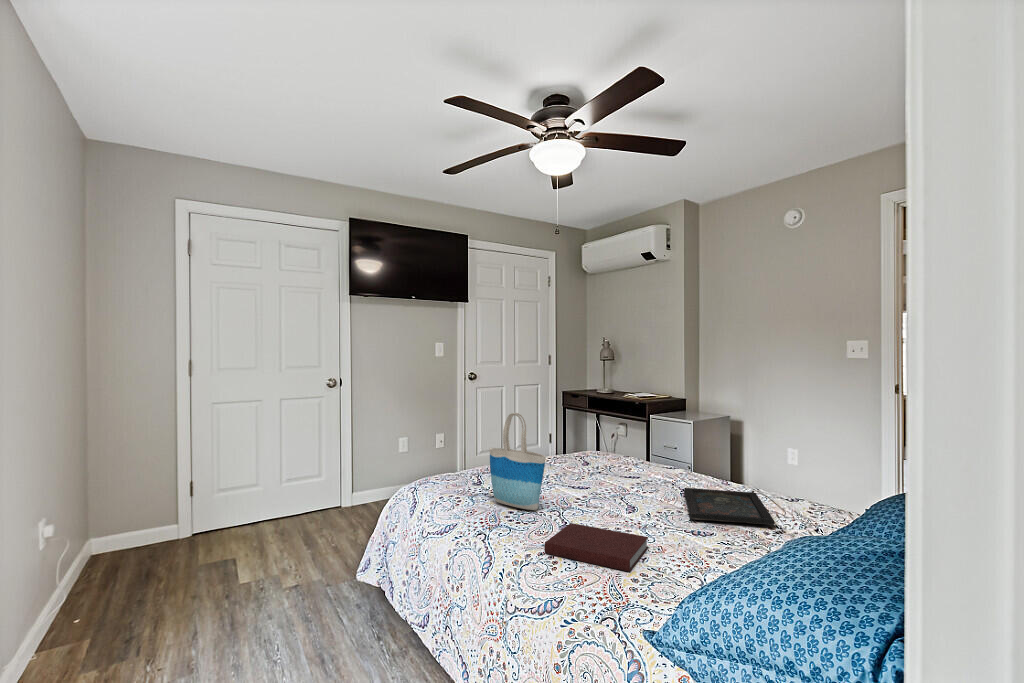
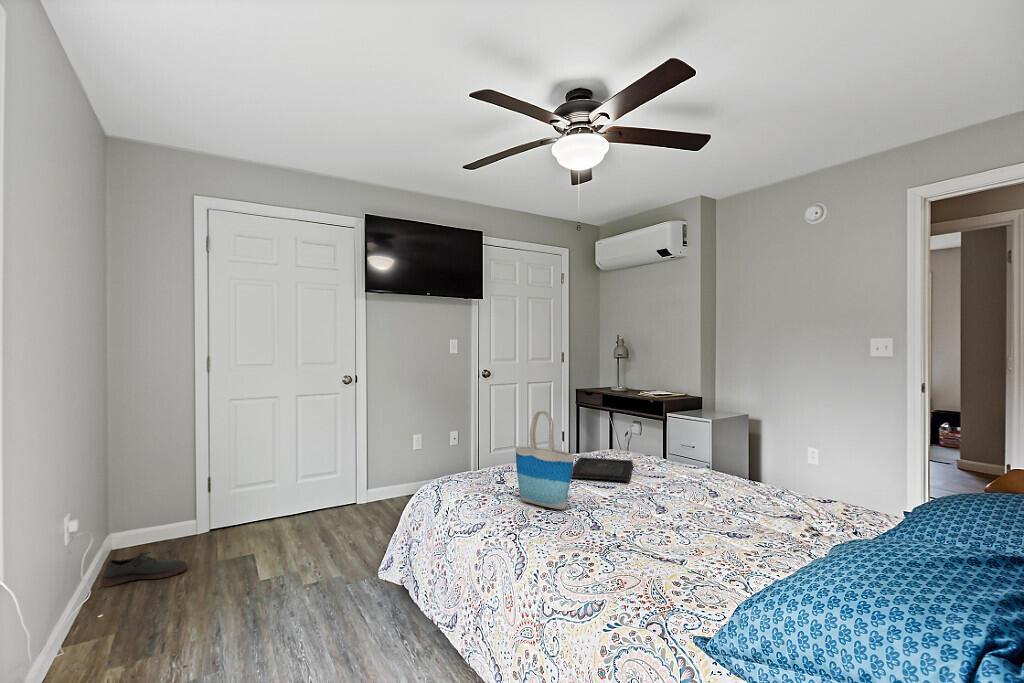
tray: present [684,488,775,525] -> present [571,457,633,481]
notebook: present [544,523,648,572] -> none [579,523,684,574]
shoe: none [77,556,166,590] -> present [100,552,188,586]

